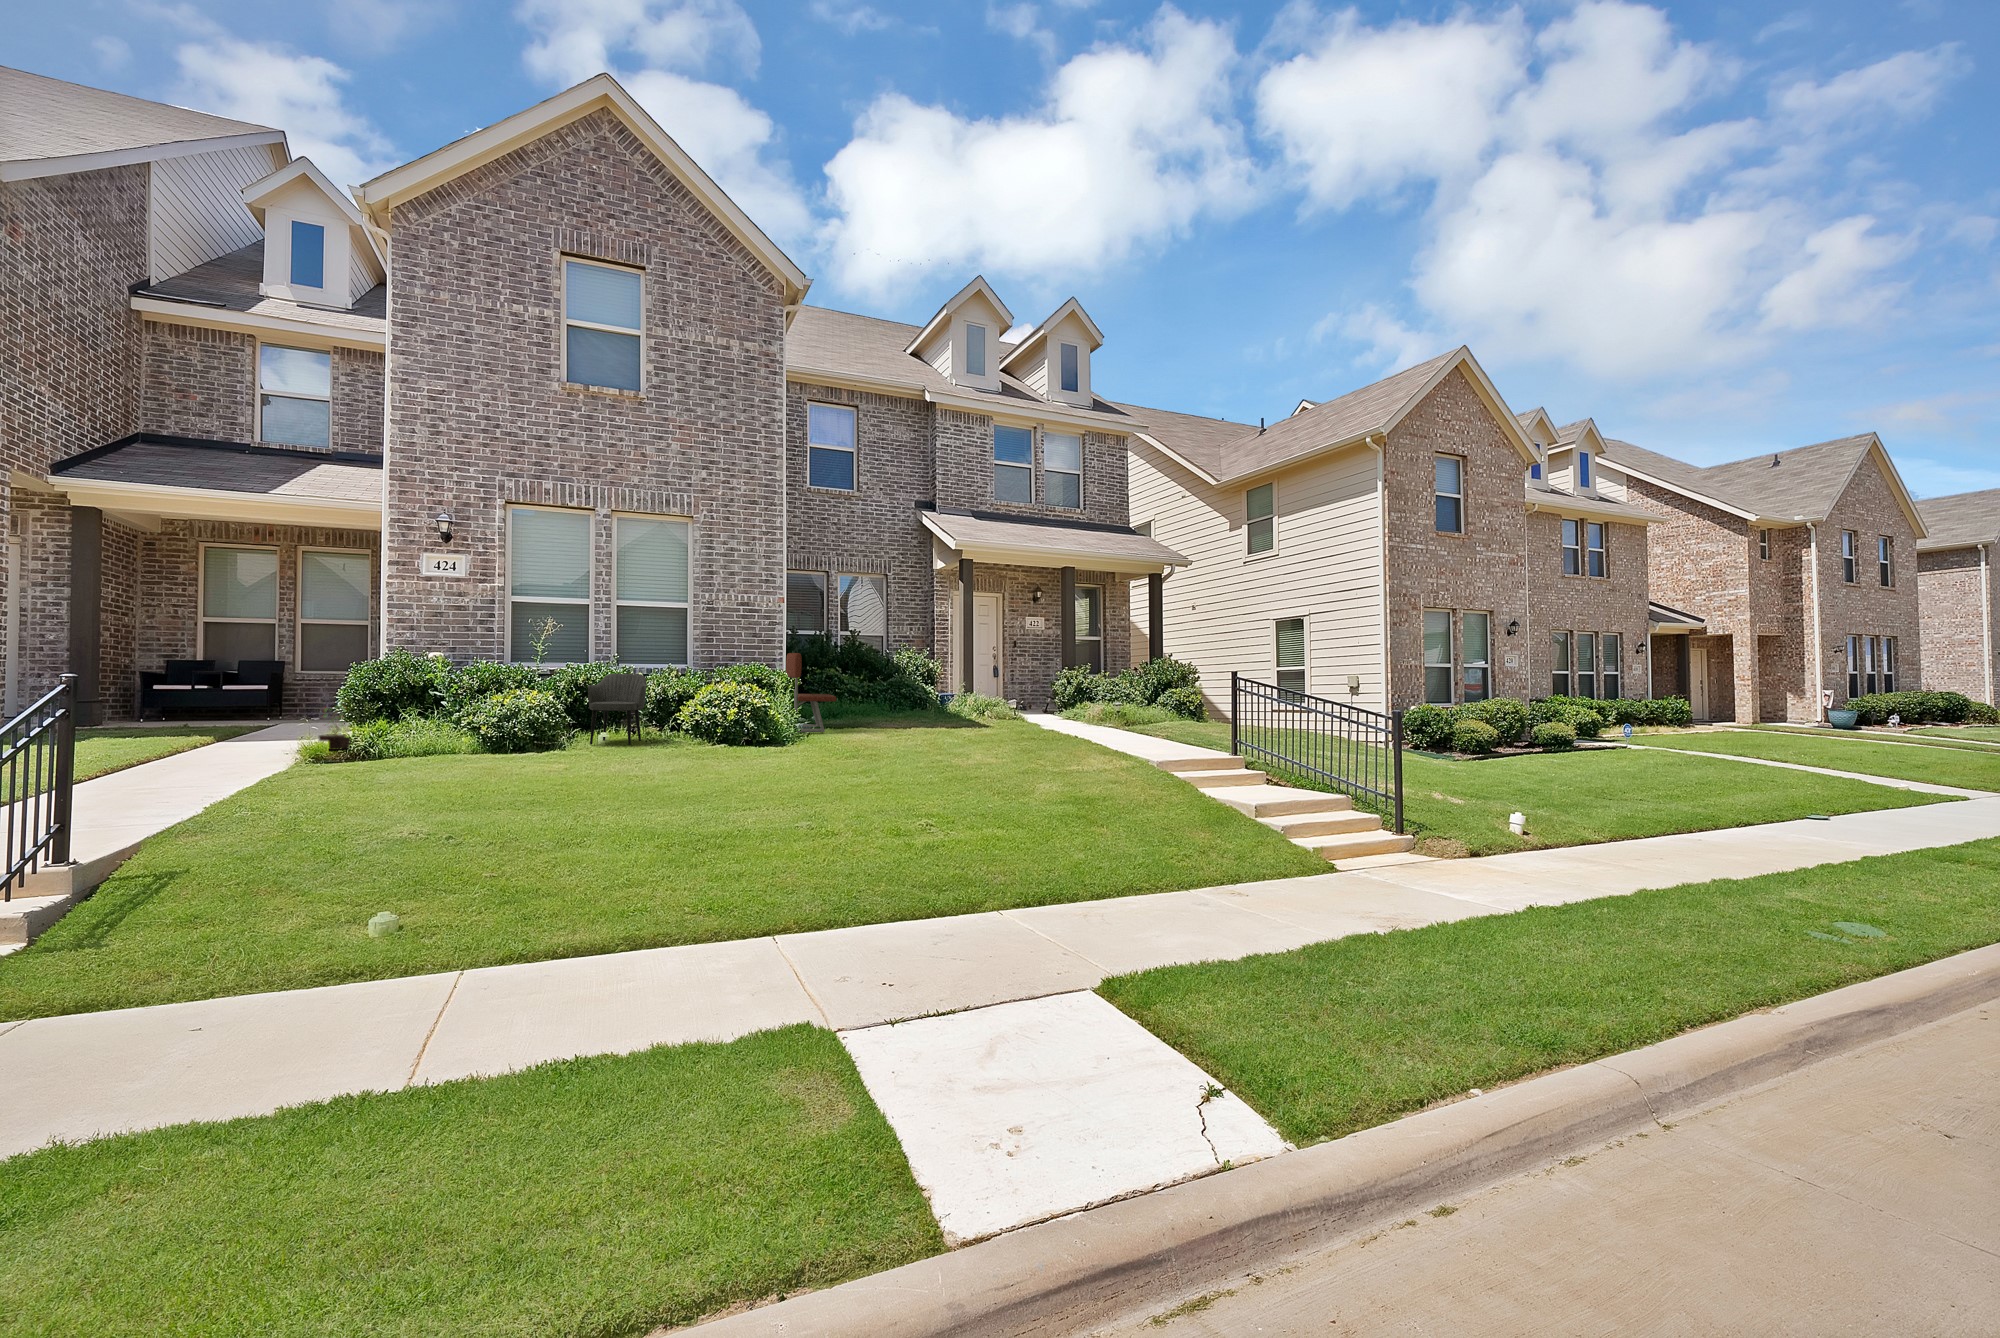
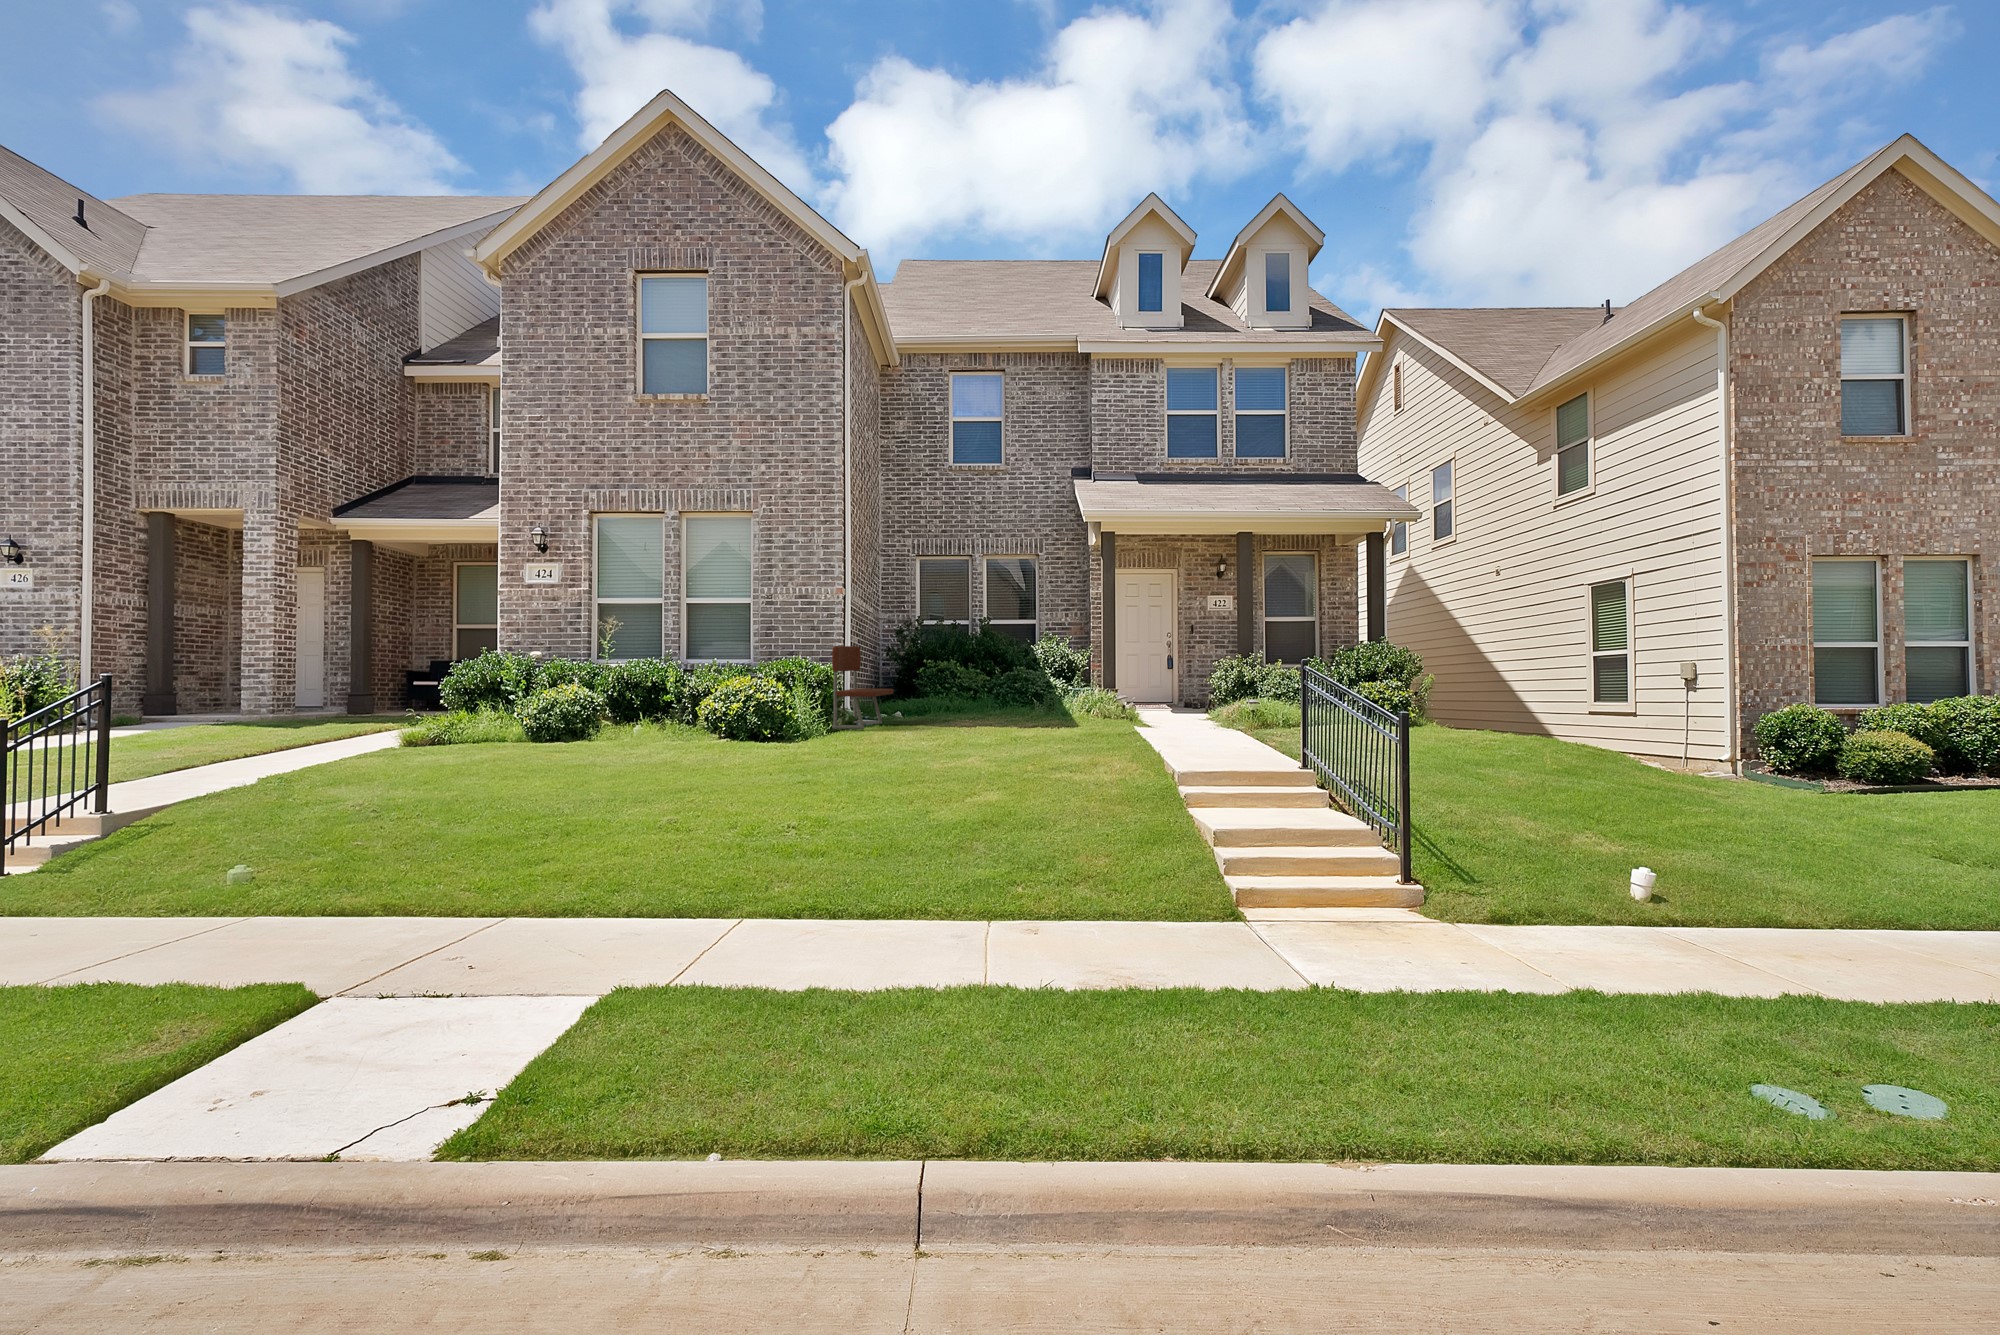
armchair: present [588,674,646,745] -> none [627,669,686,737]
decorative plant: present [319,706,351,750] -> none [429,697,455,736]

